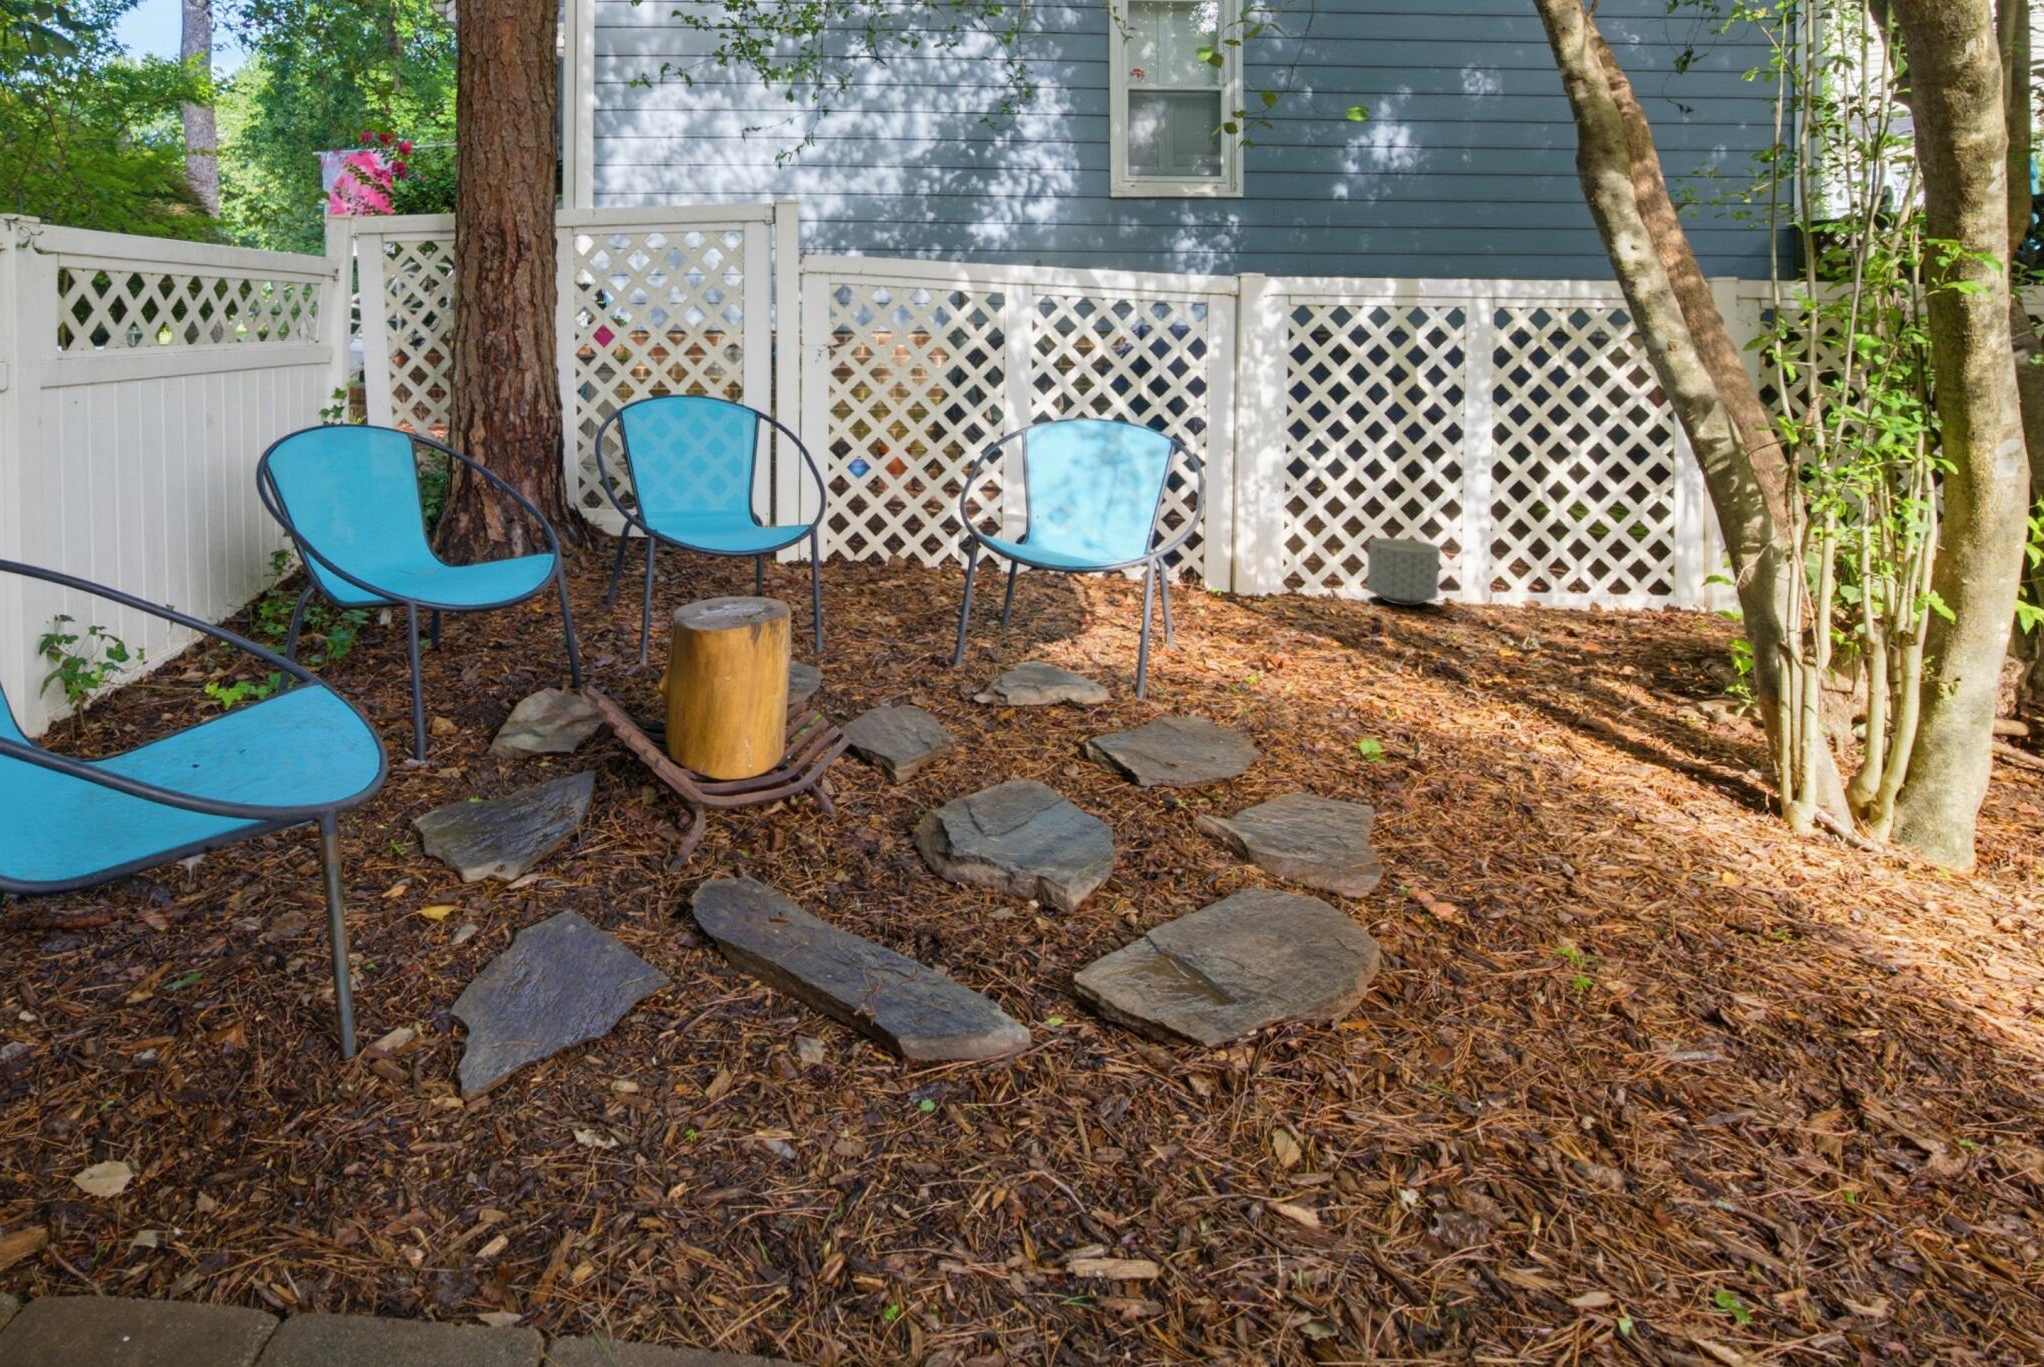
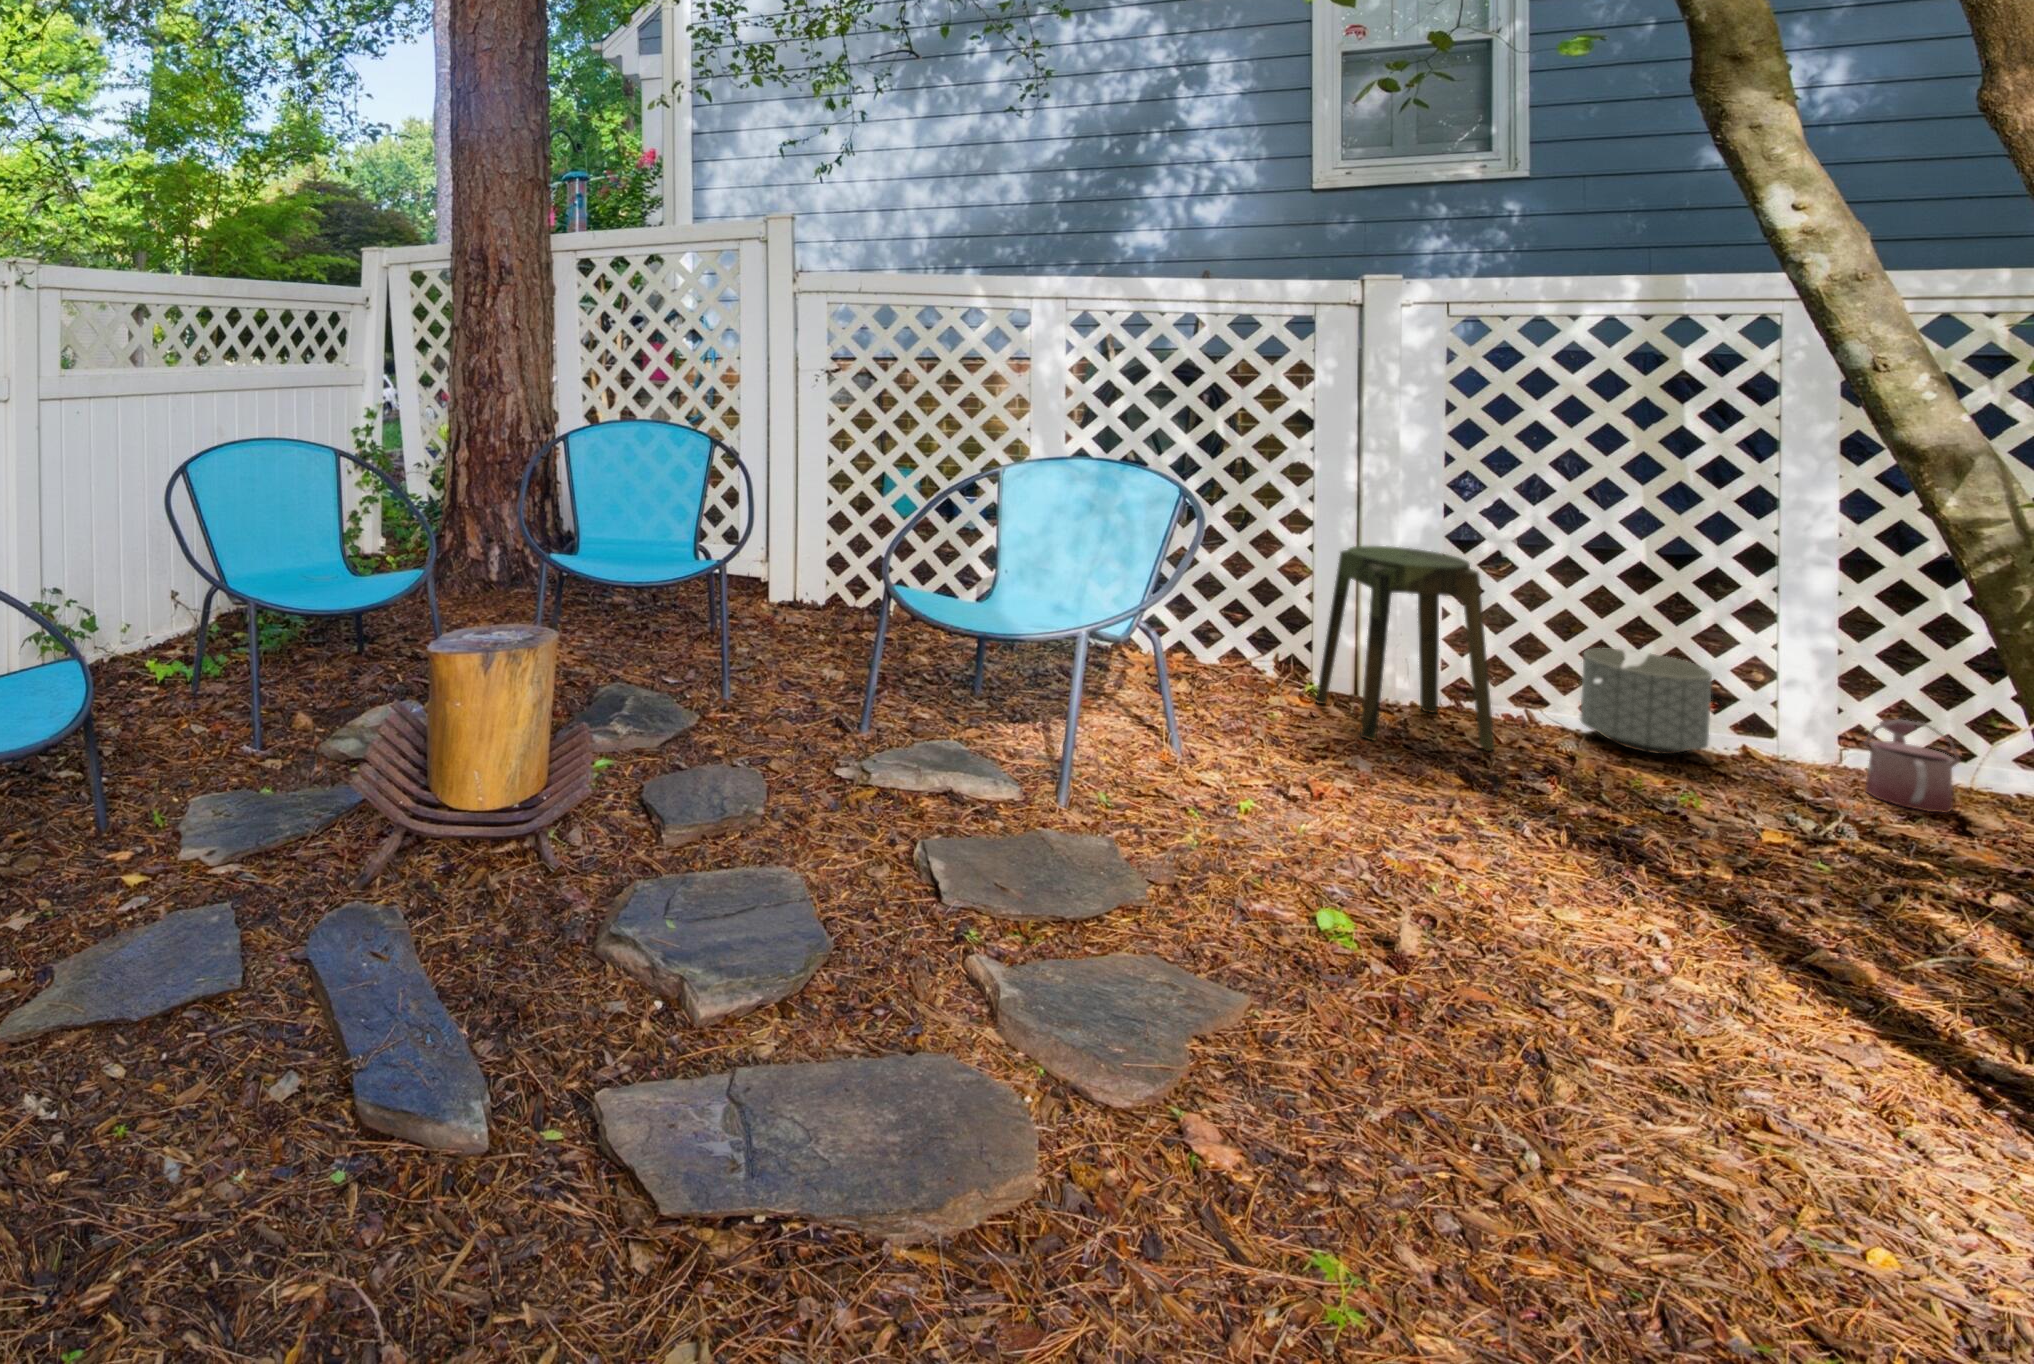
stool: none [1218,476,1336,620] -> present [1316,546,1494,751]
watering can: none [1512,564,1558,619] -> present [1864,719,1960,813]

